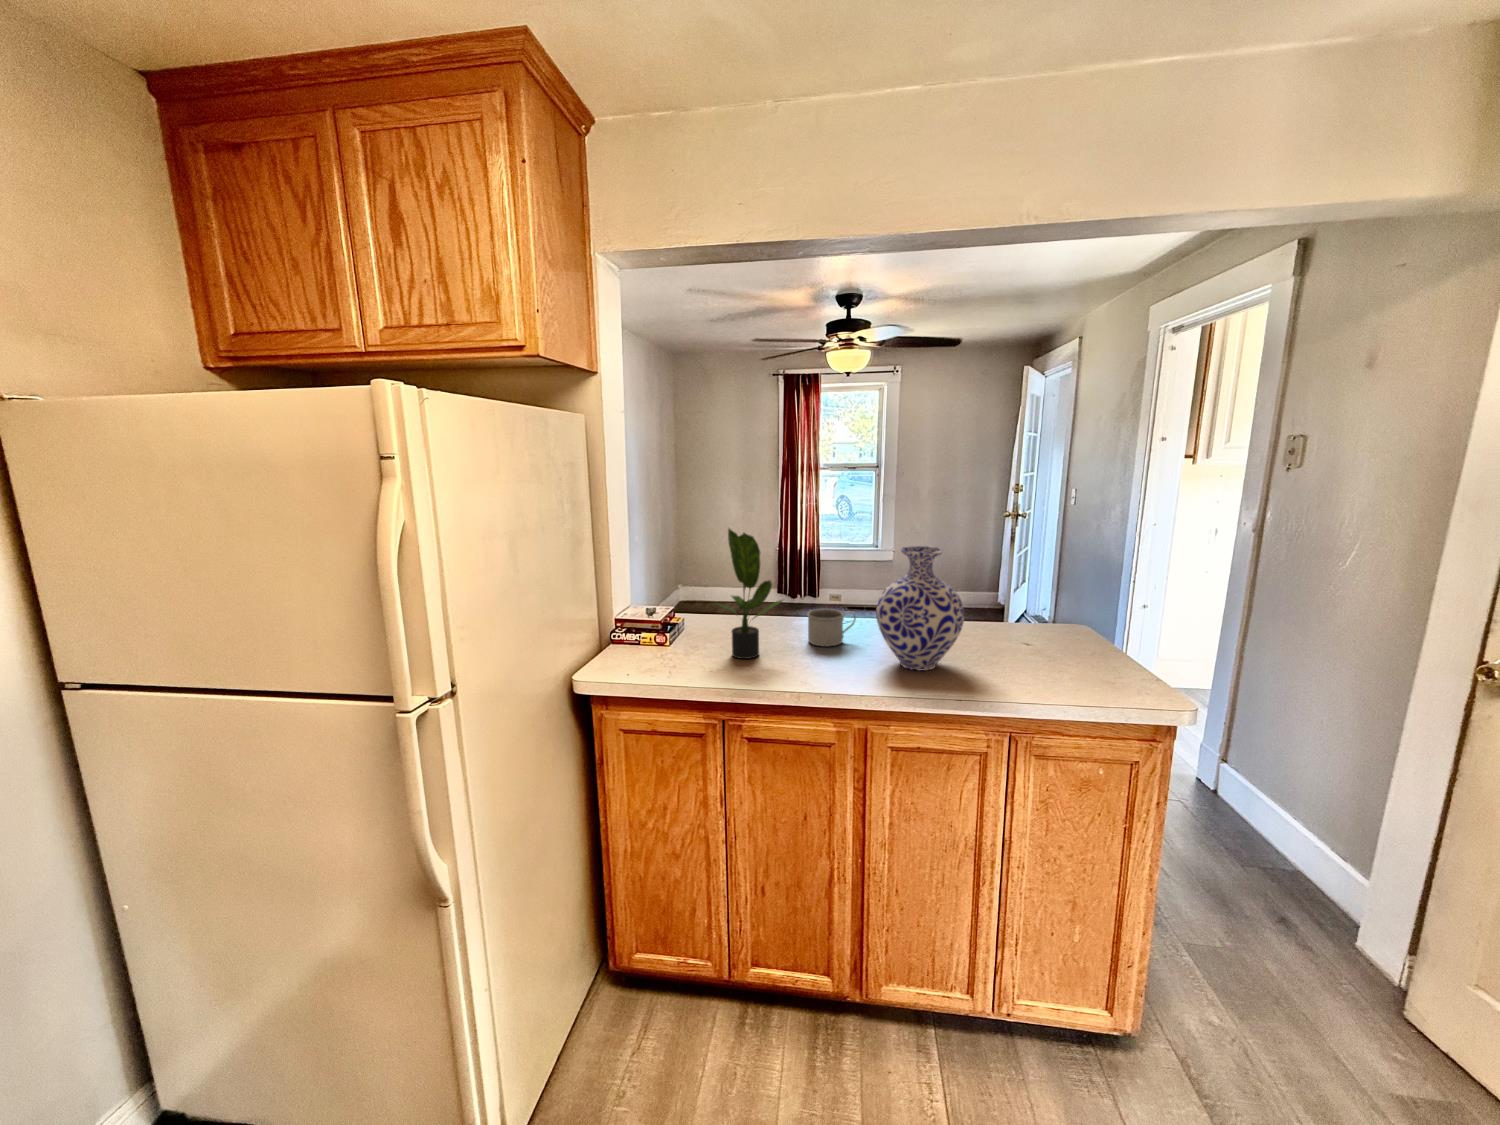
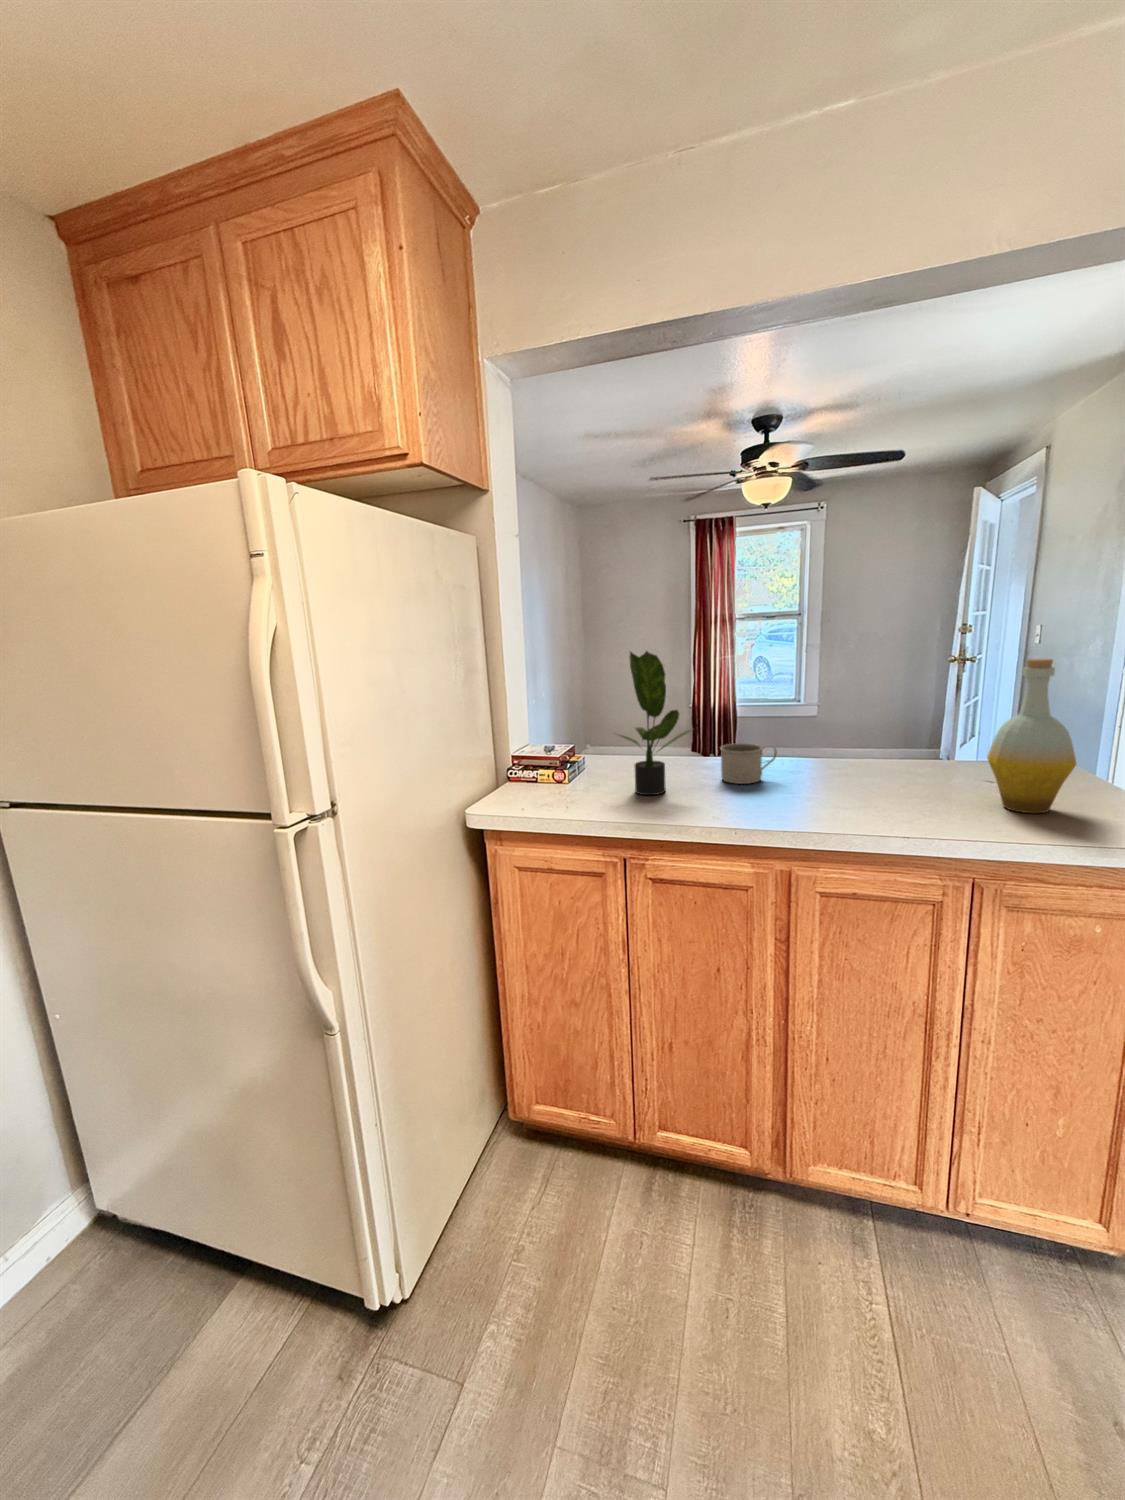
vase: present [876,546,964,671] -> none [802,662,912,807]
bottle: none [1022,550,1087,676] -> present [987,659,1076,813]

